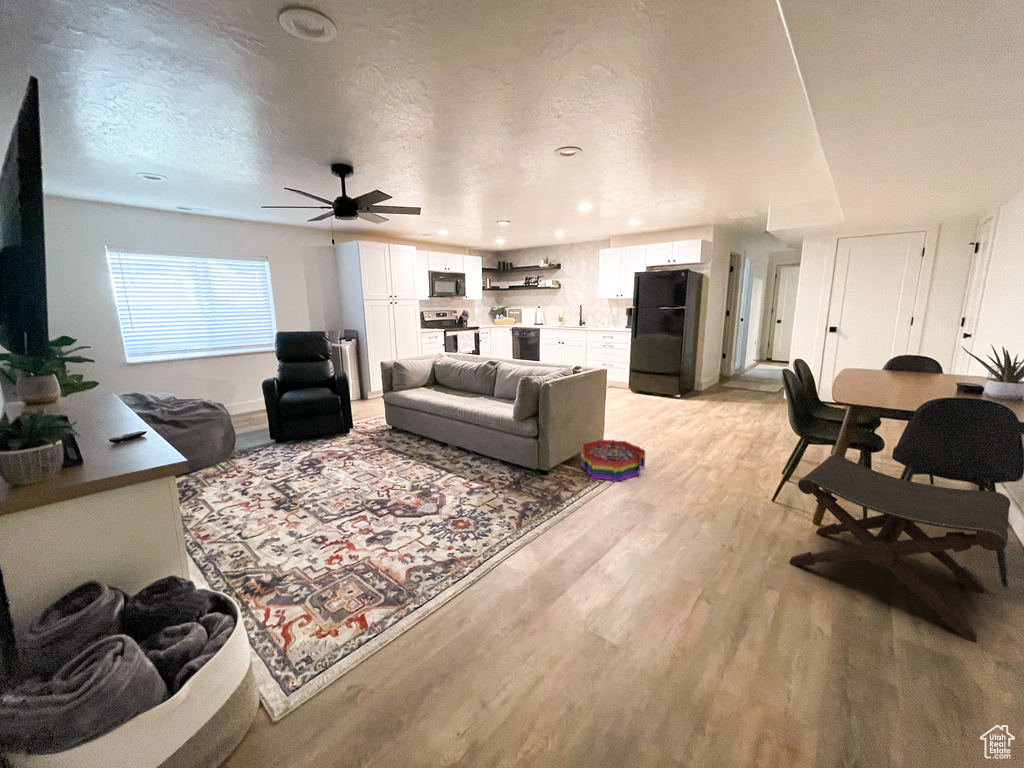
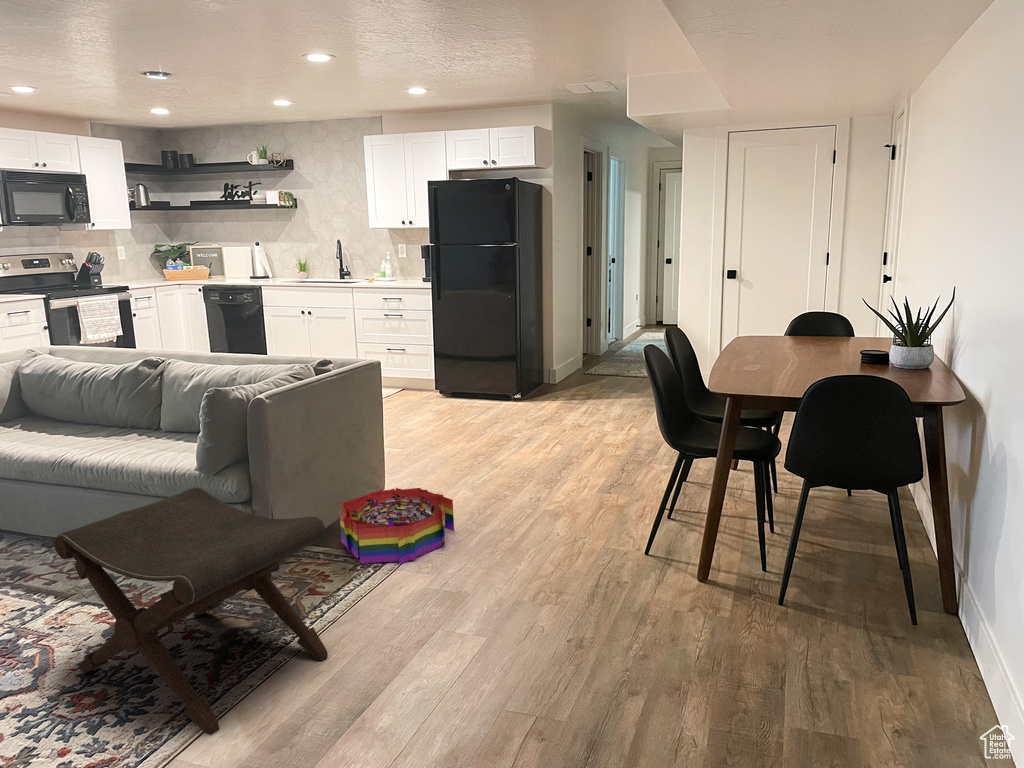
footstool: present [789,455,1010,642] -> present [54,488,328,735]

